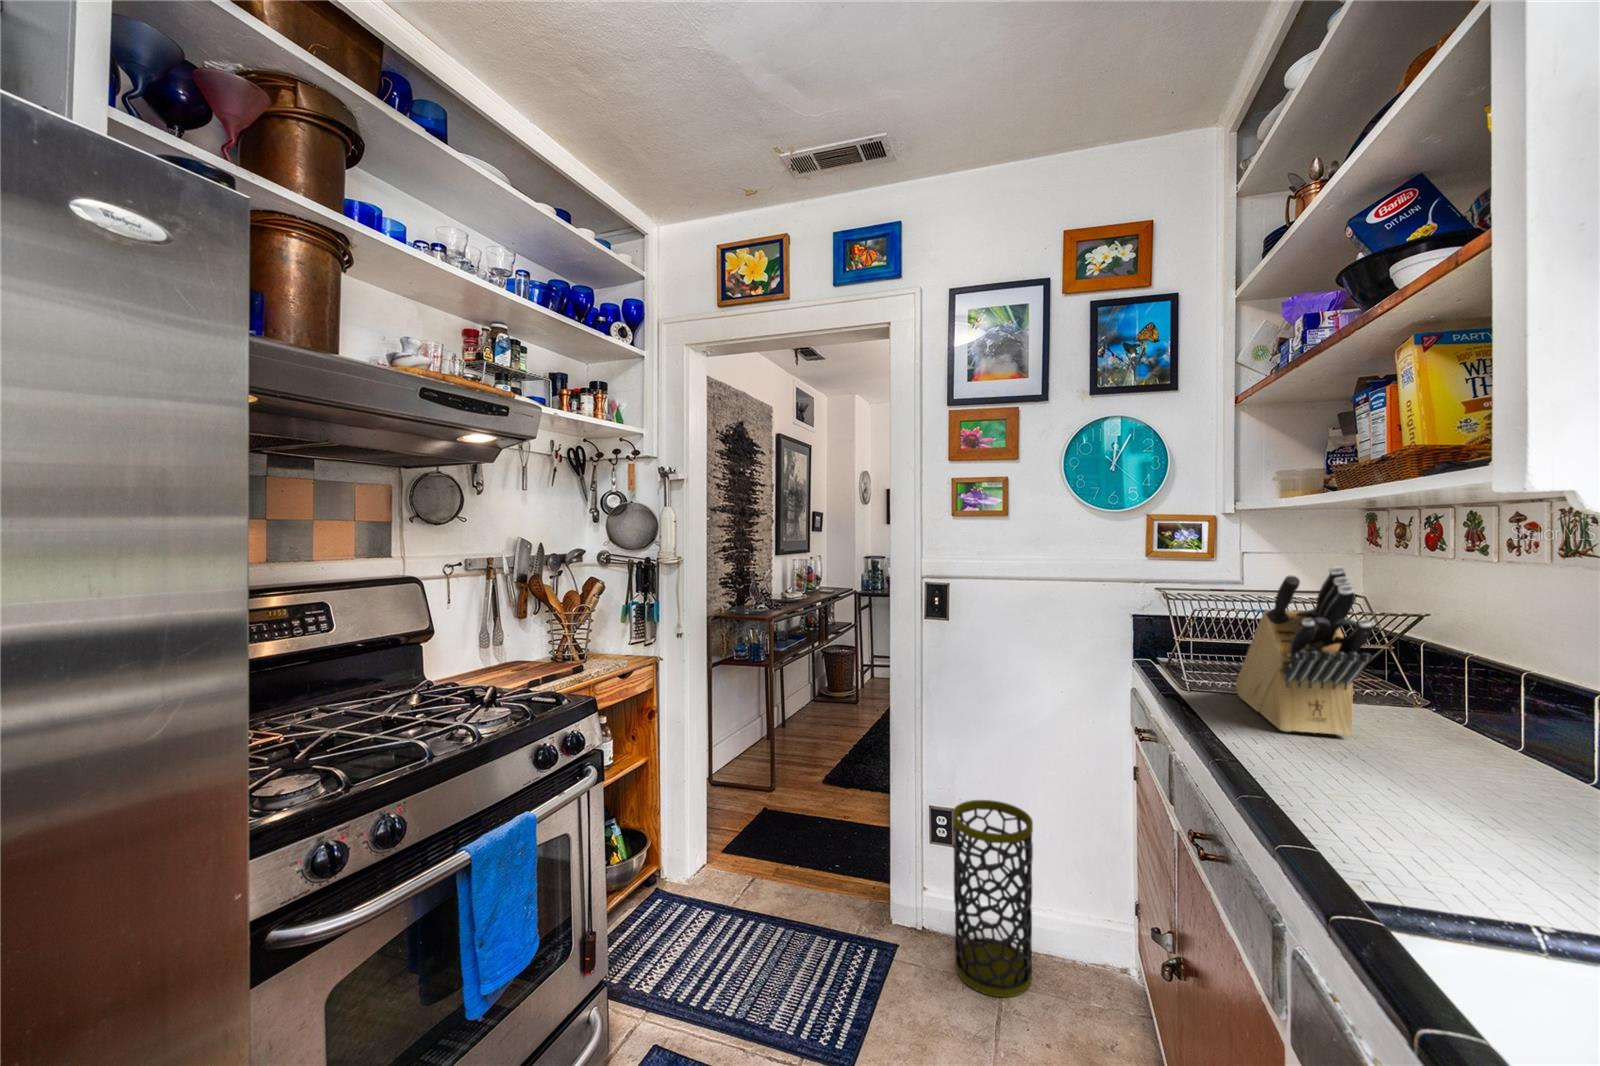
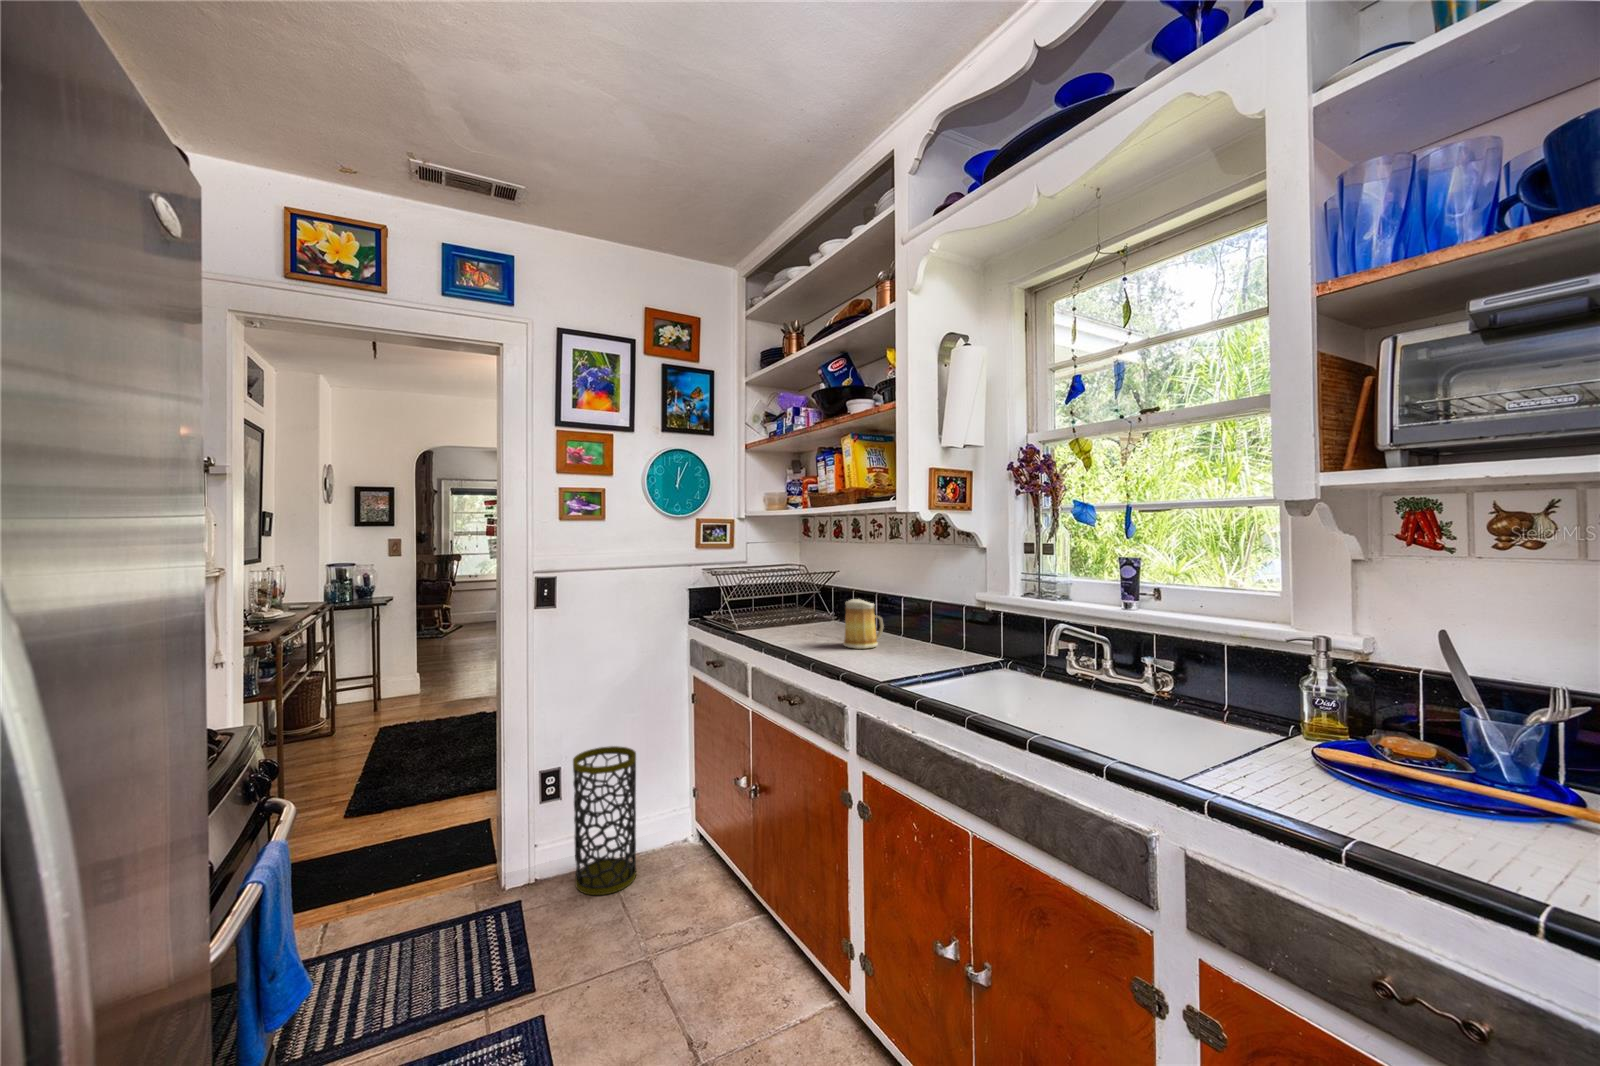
knife block: present [1235,566,1372,736] -> none [765,545,838,636]
mug: none [1362,690,1493,810] -> present [843,599,884,649]

